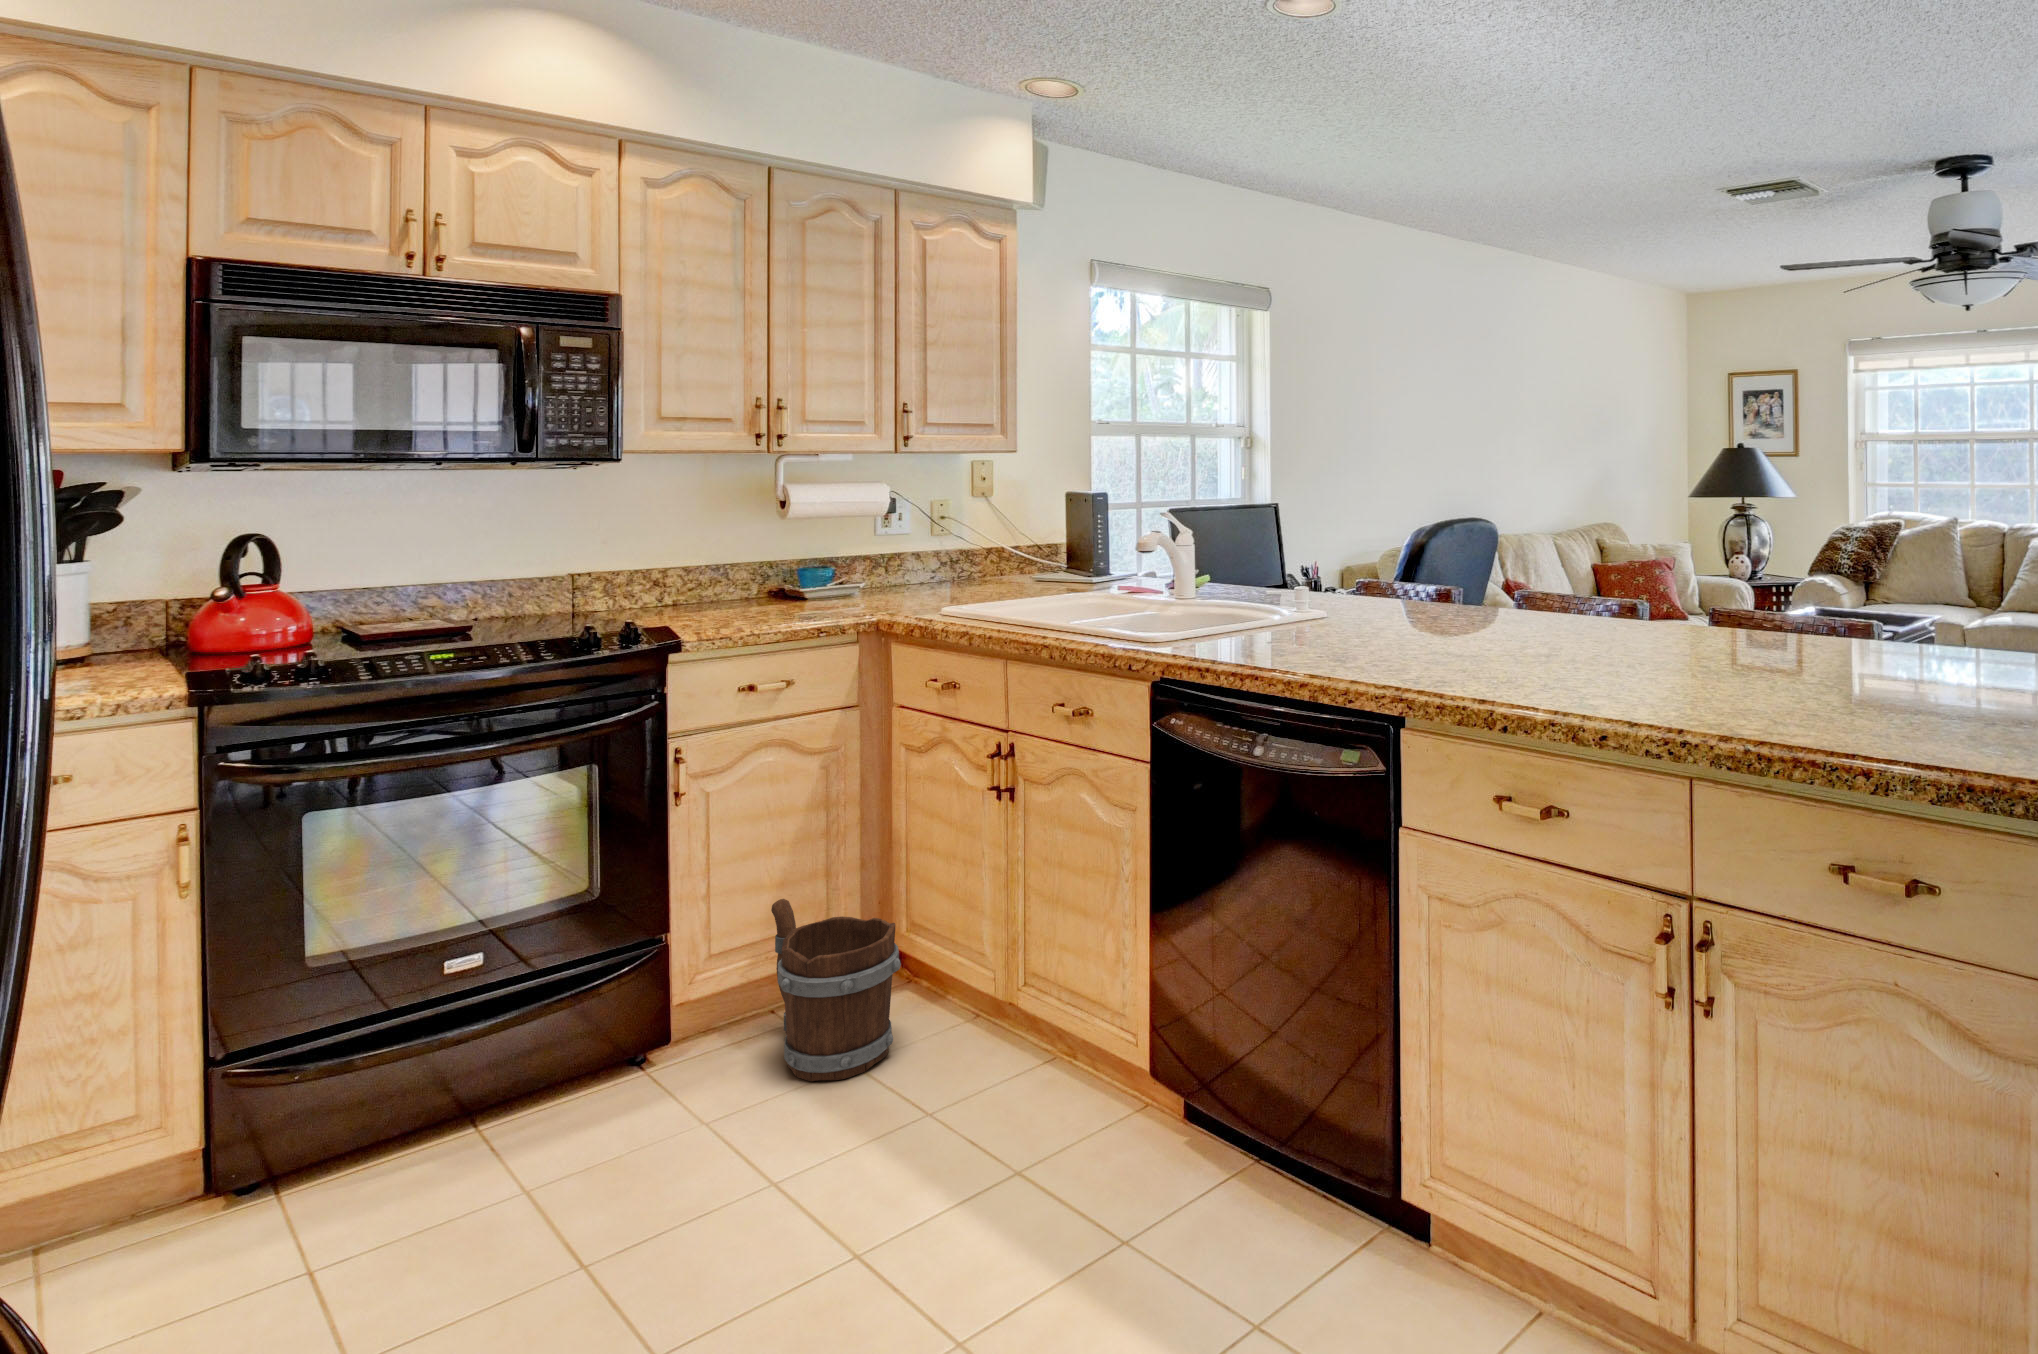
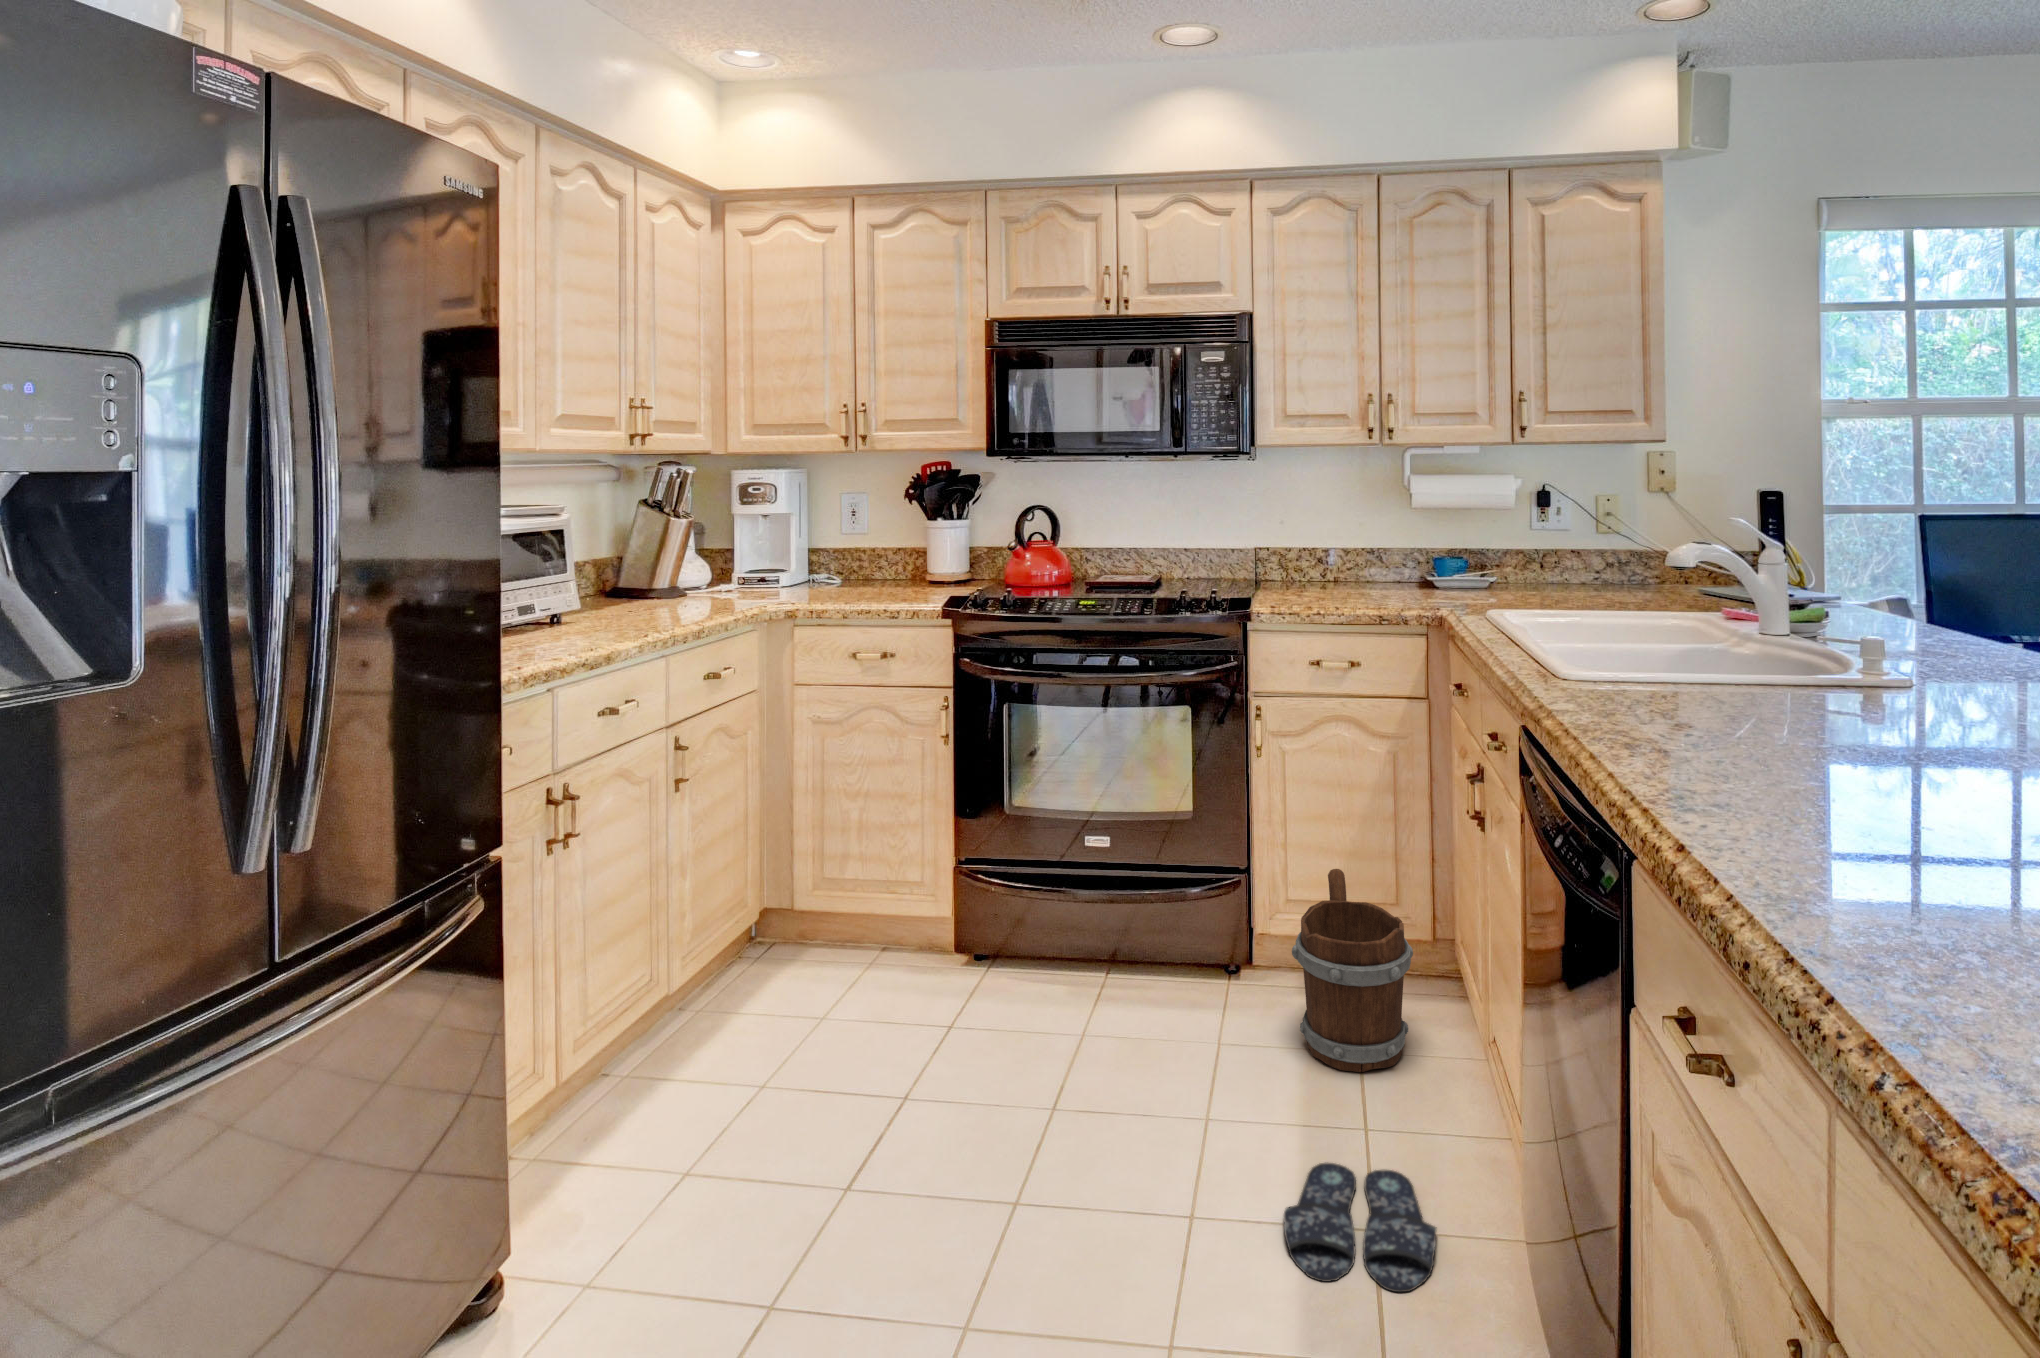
slippers: none [900,1113,1050,1208] -> present [1284,1163,1437,1292]

